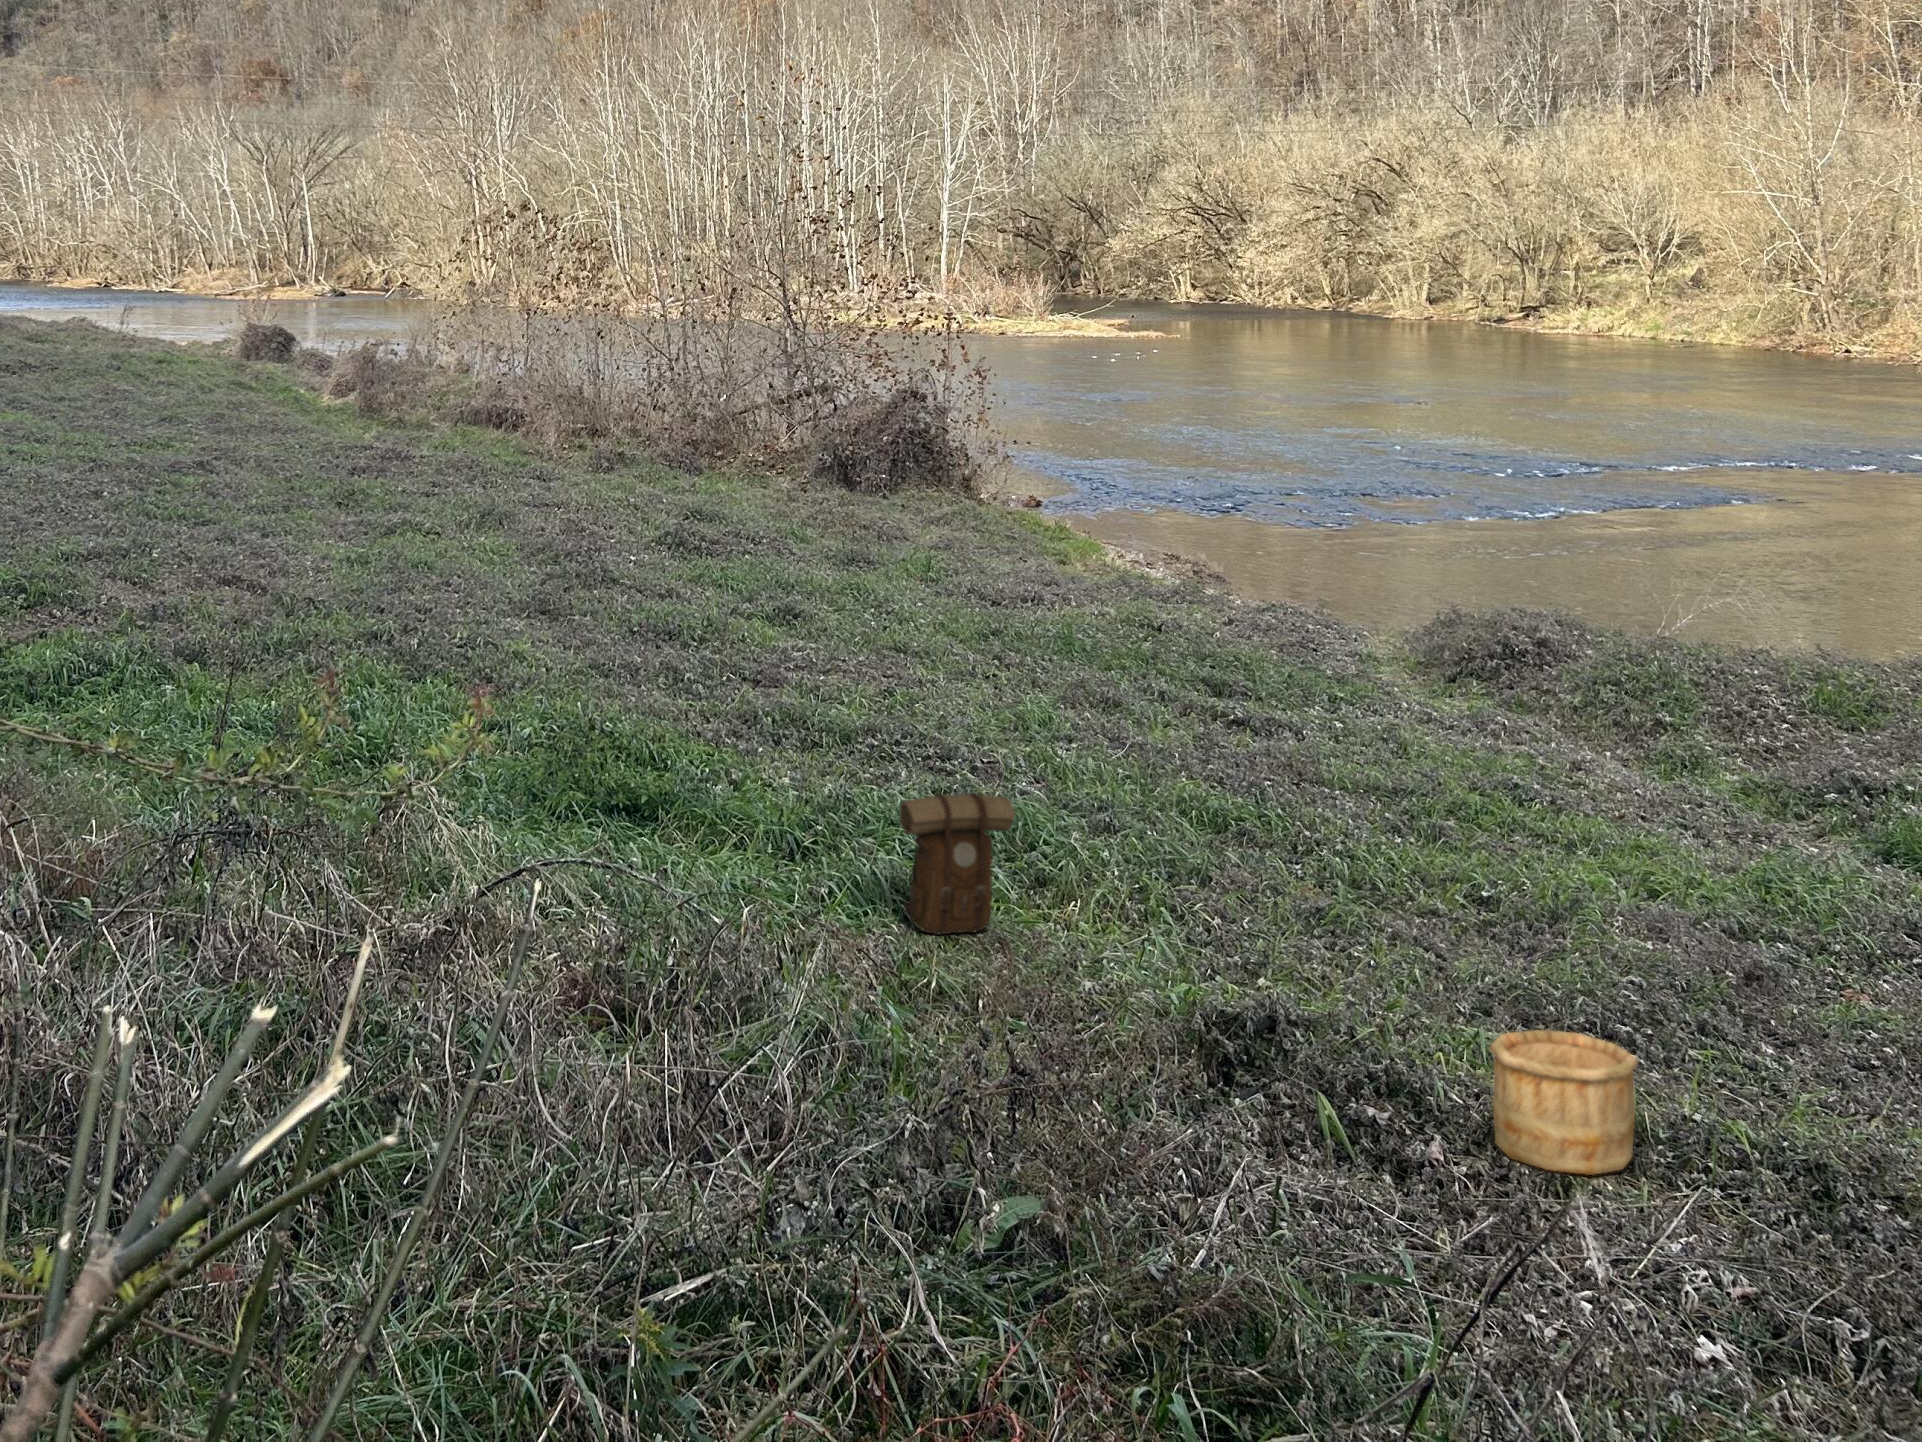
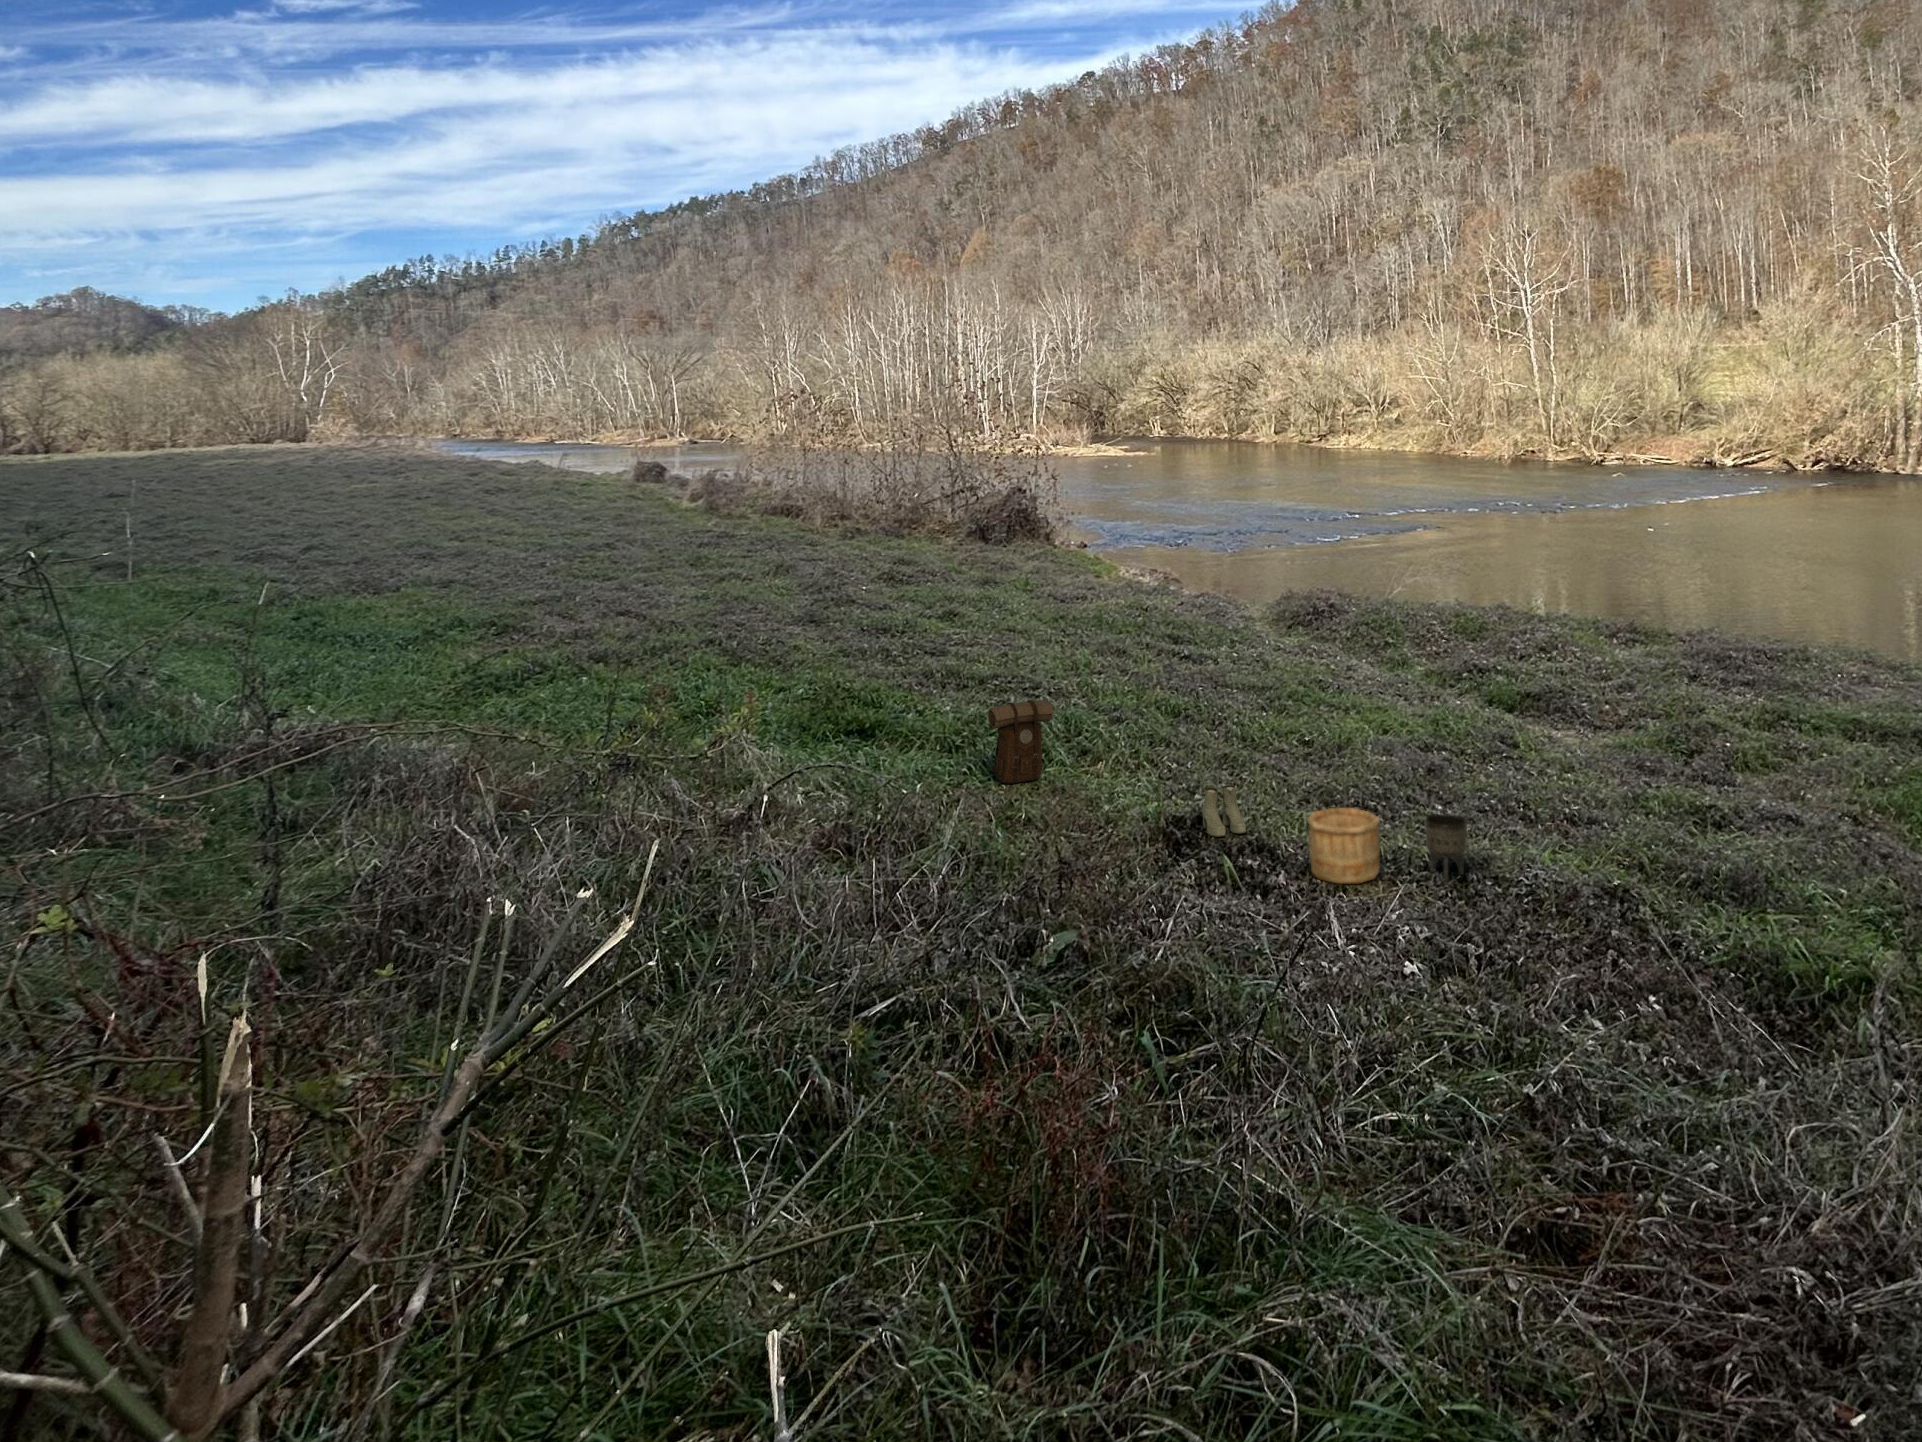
boots: none [1284,971,1367,1062] -> present [1202,785,1246,837]
planter: none [1730,1062,1818,1192] -> present [1425,814,1467,881]

